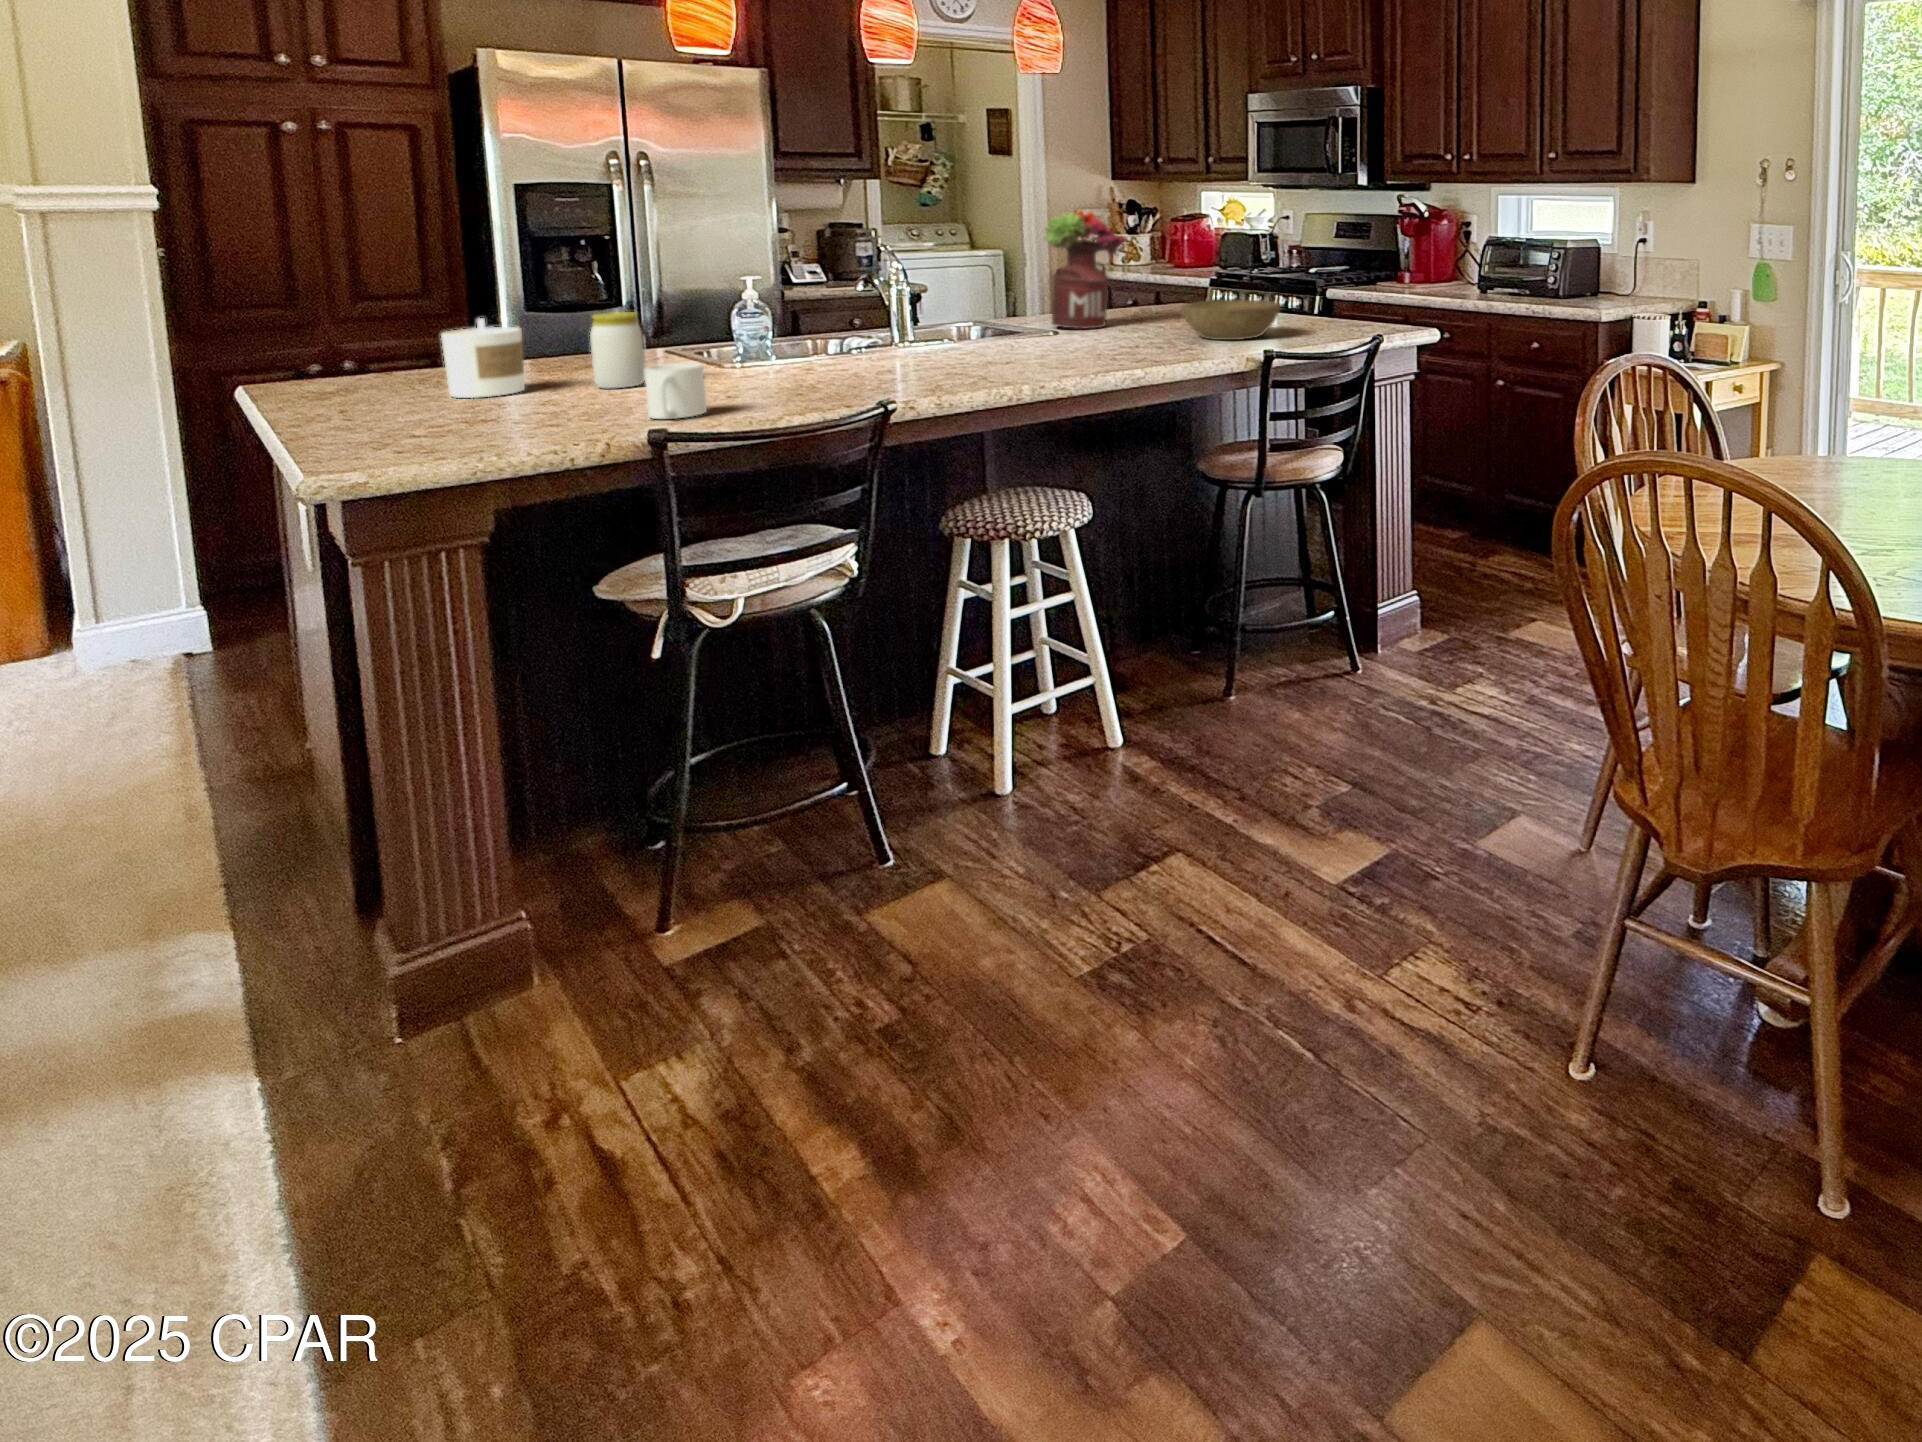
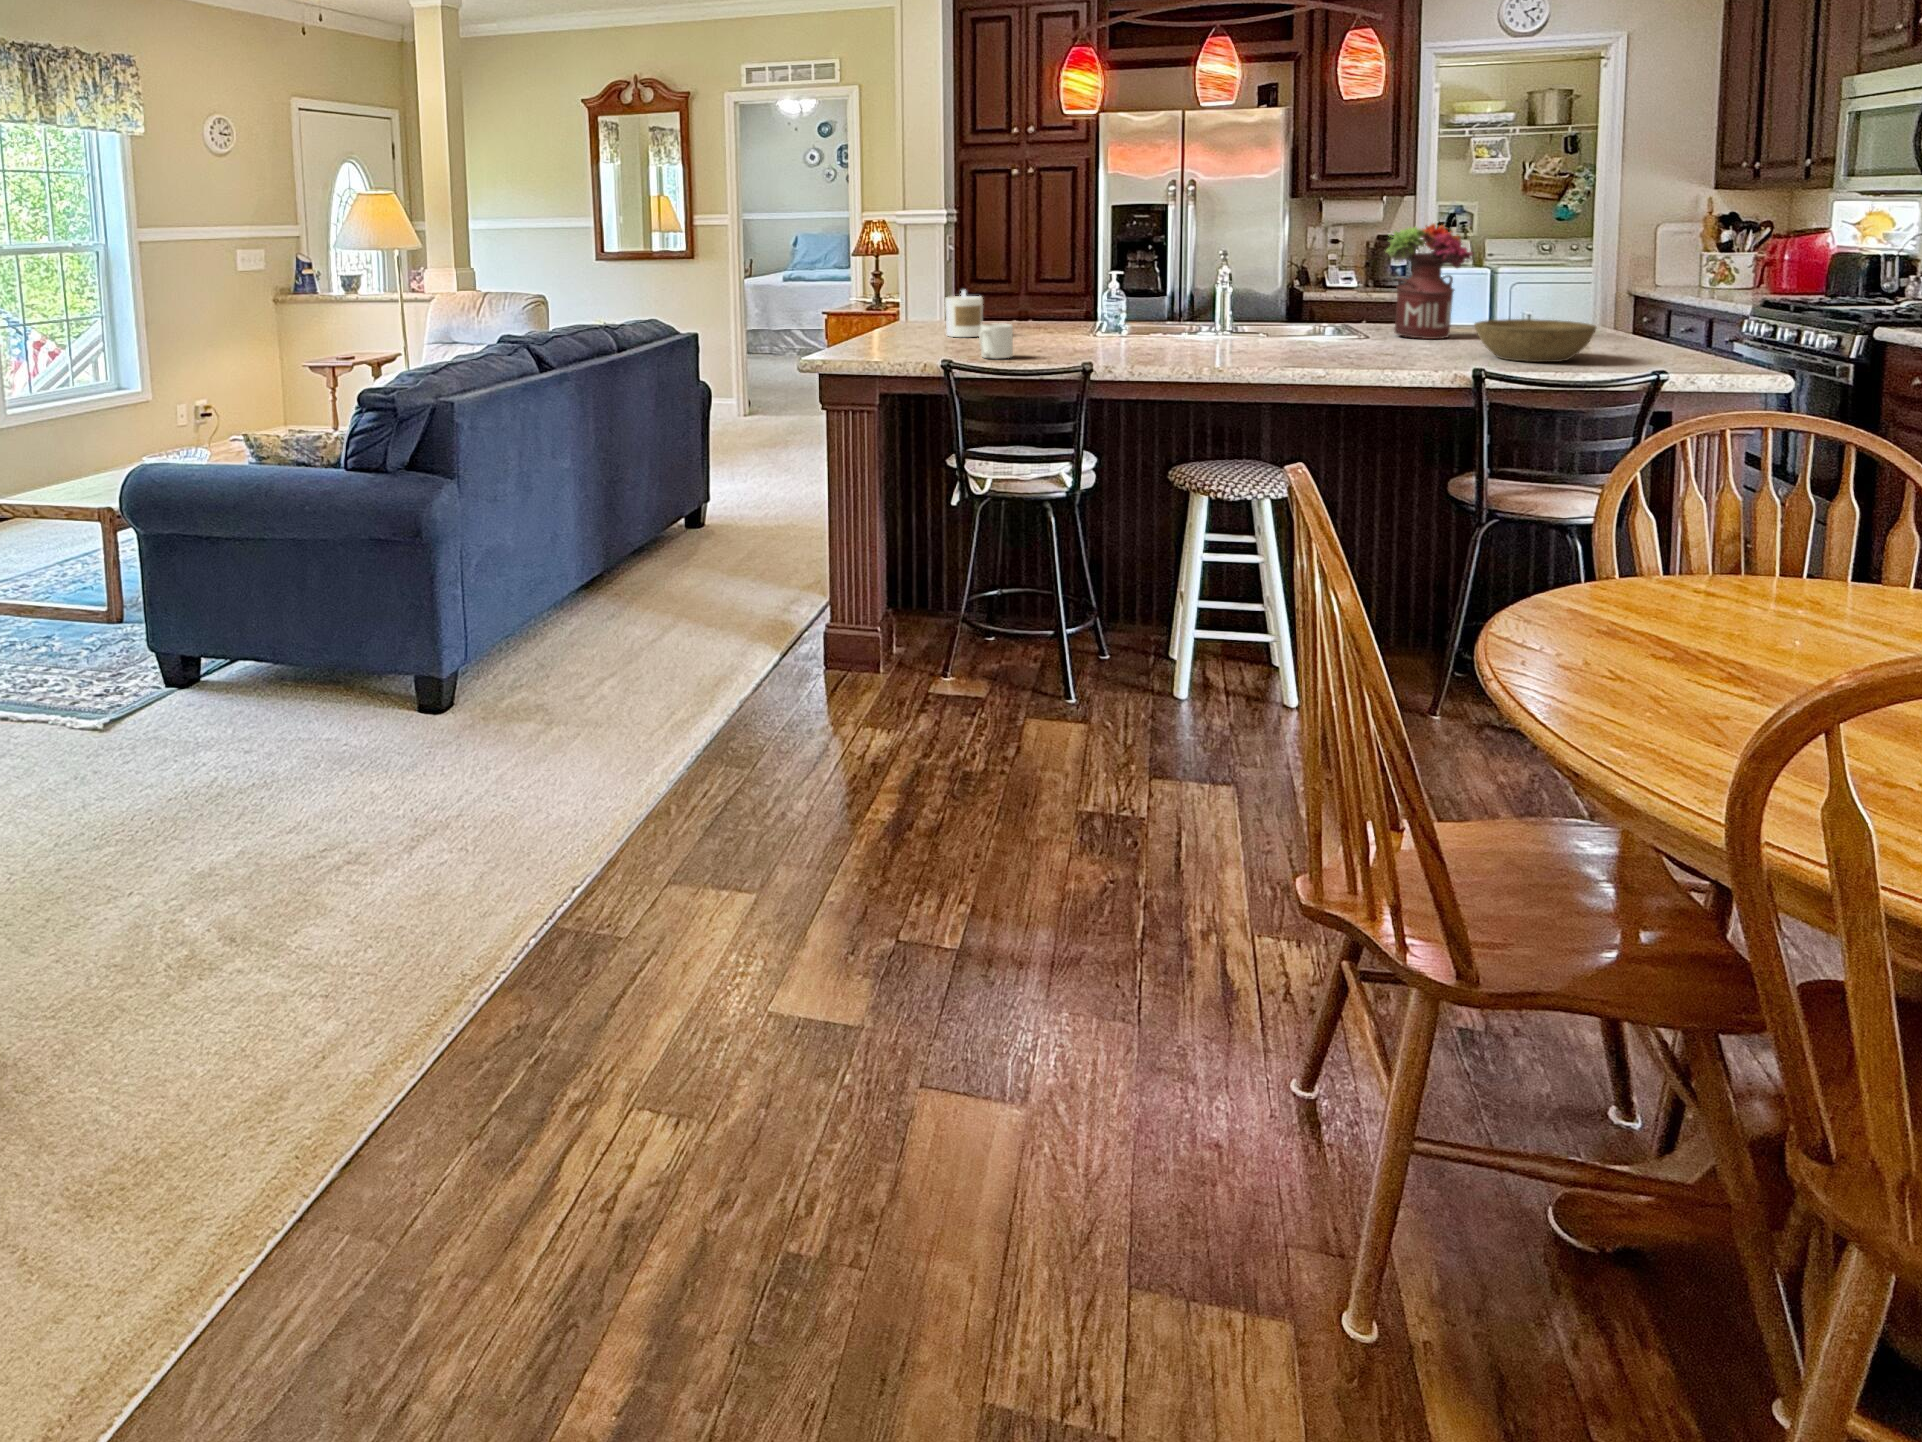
jar: present [590,312,645,389] -> none [1009,291,1037,341]

